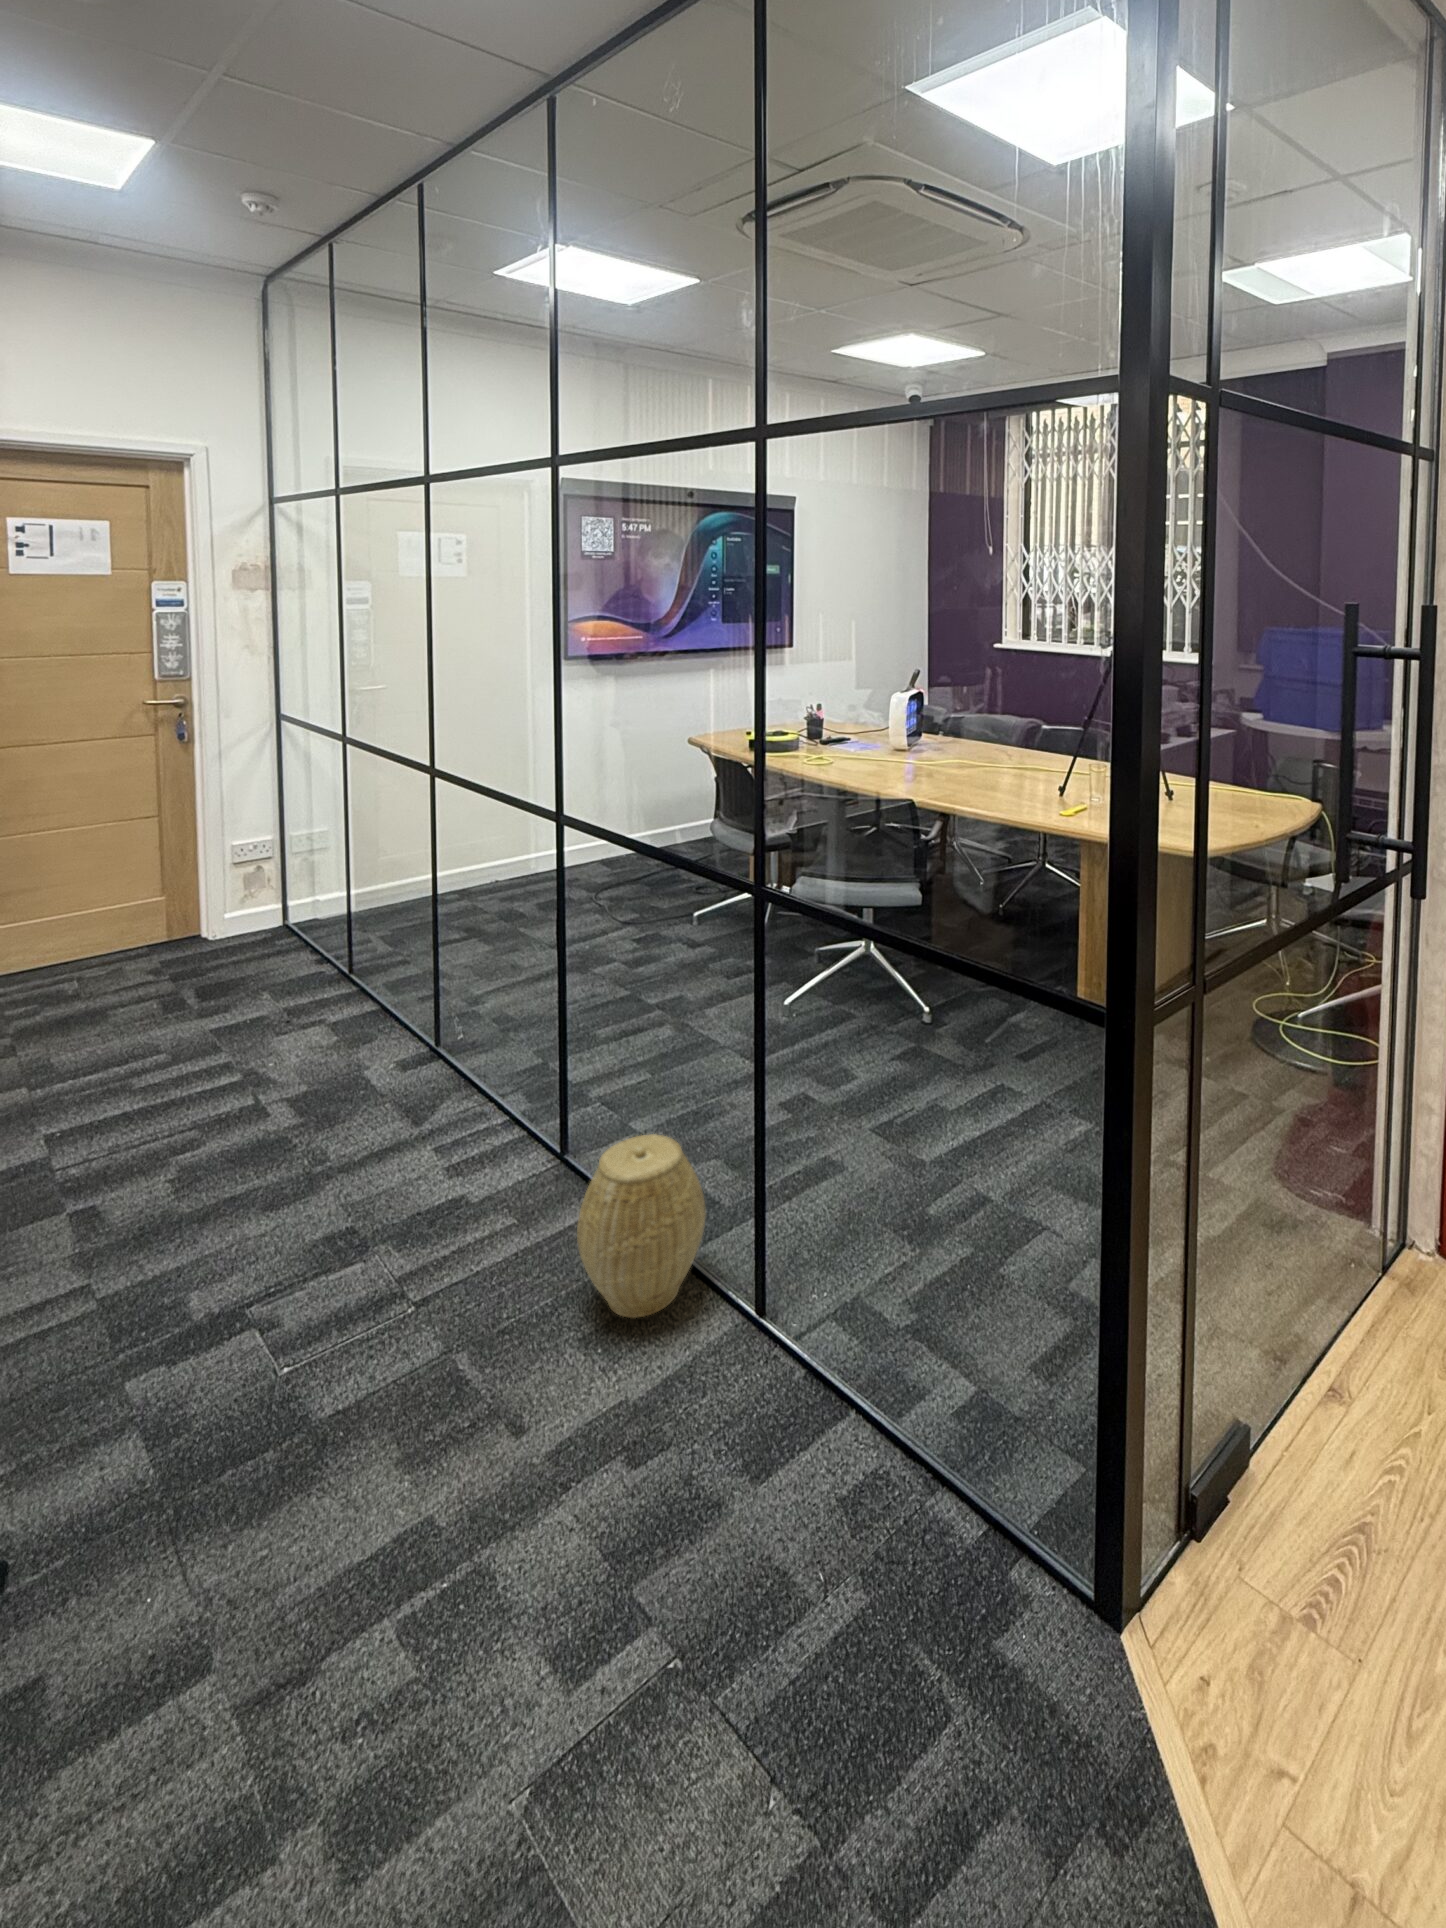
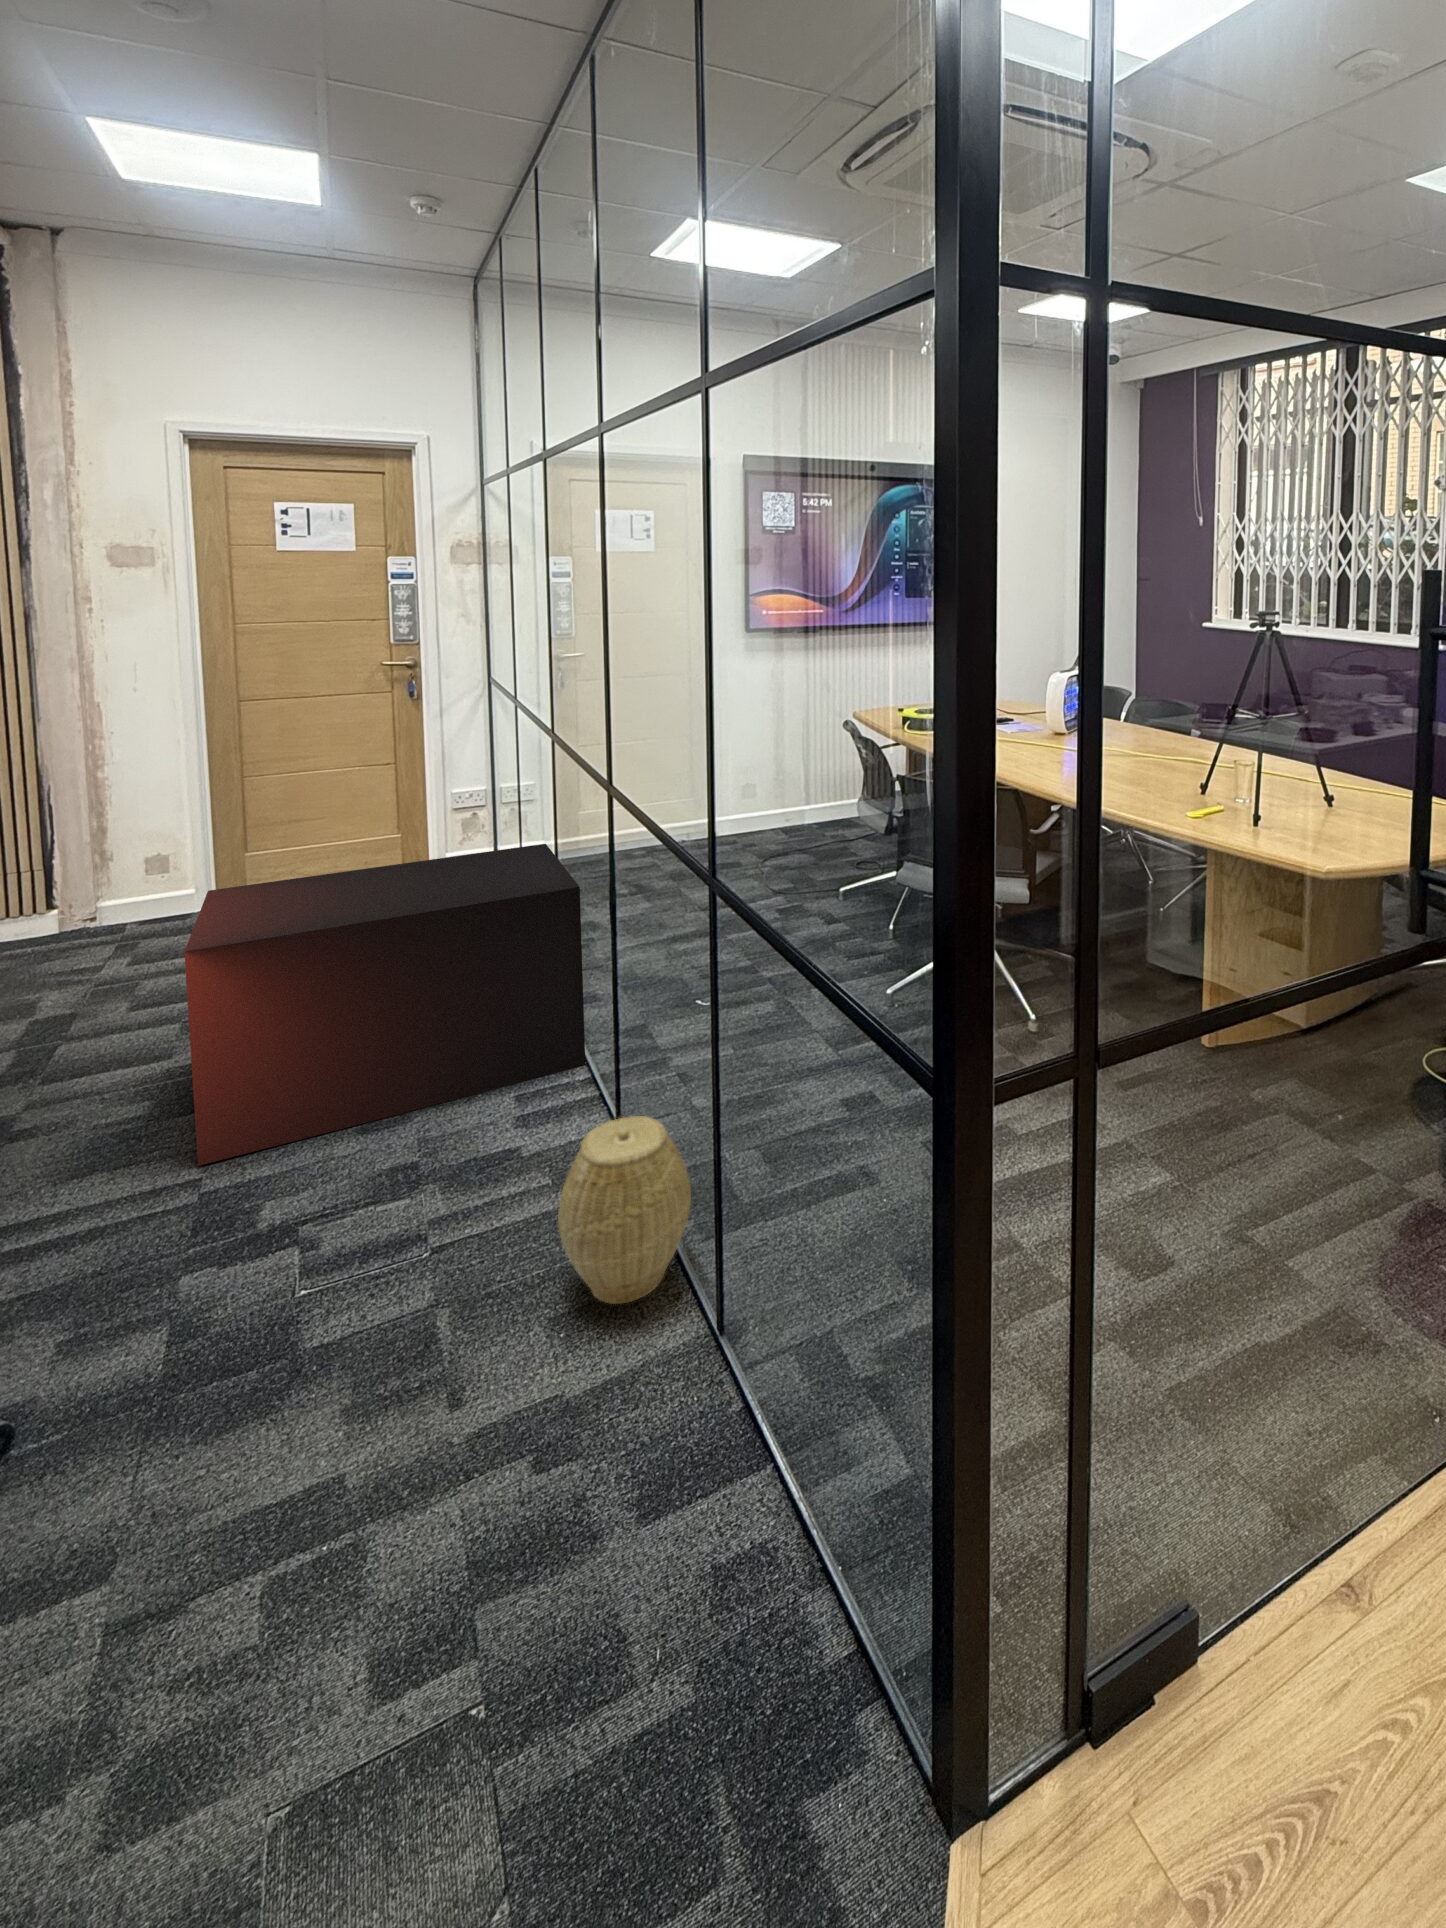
storage cabinet: none [31,887,500,1276] -> present [184,844,585,1166]

